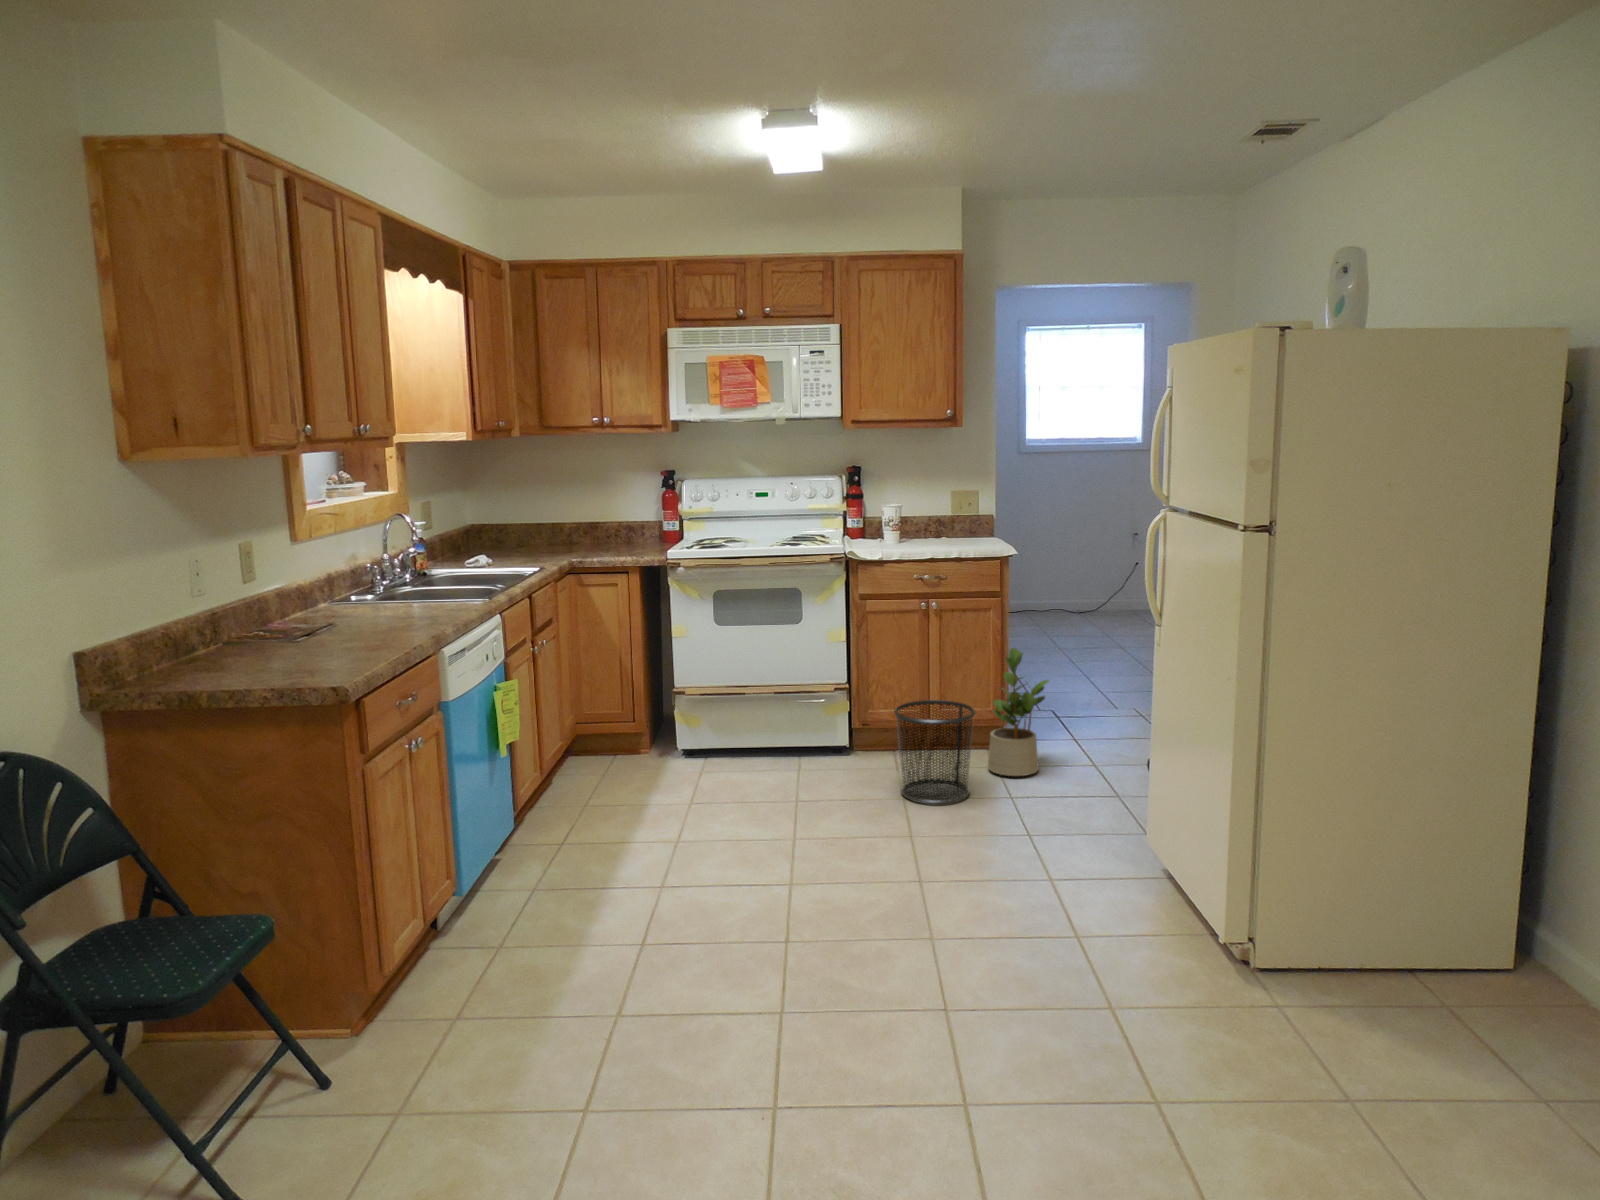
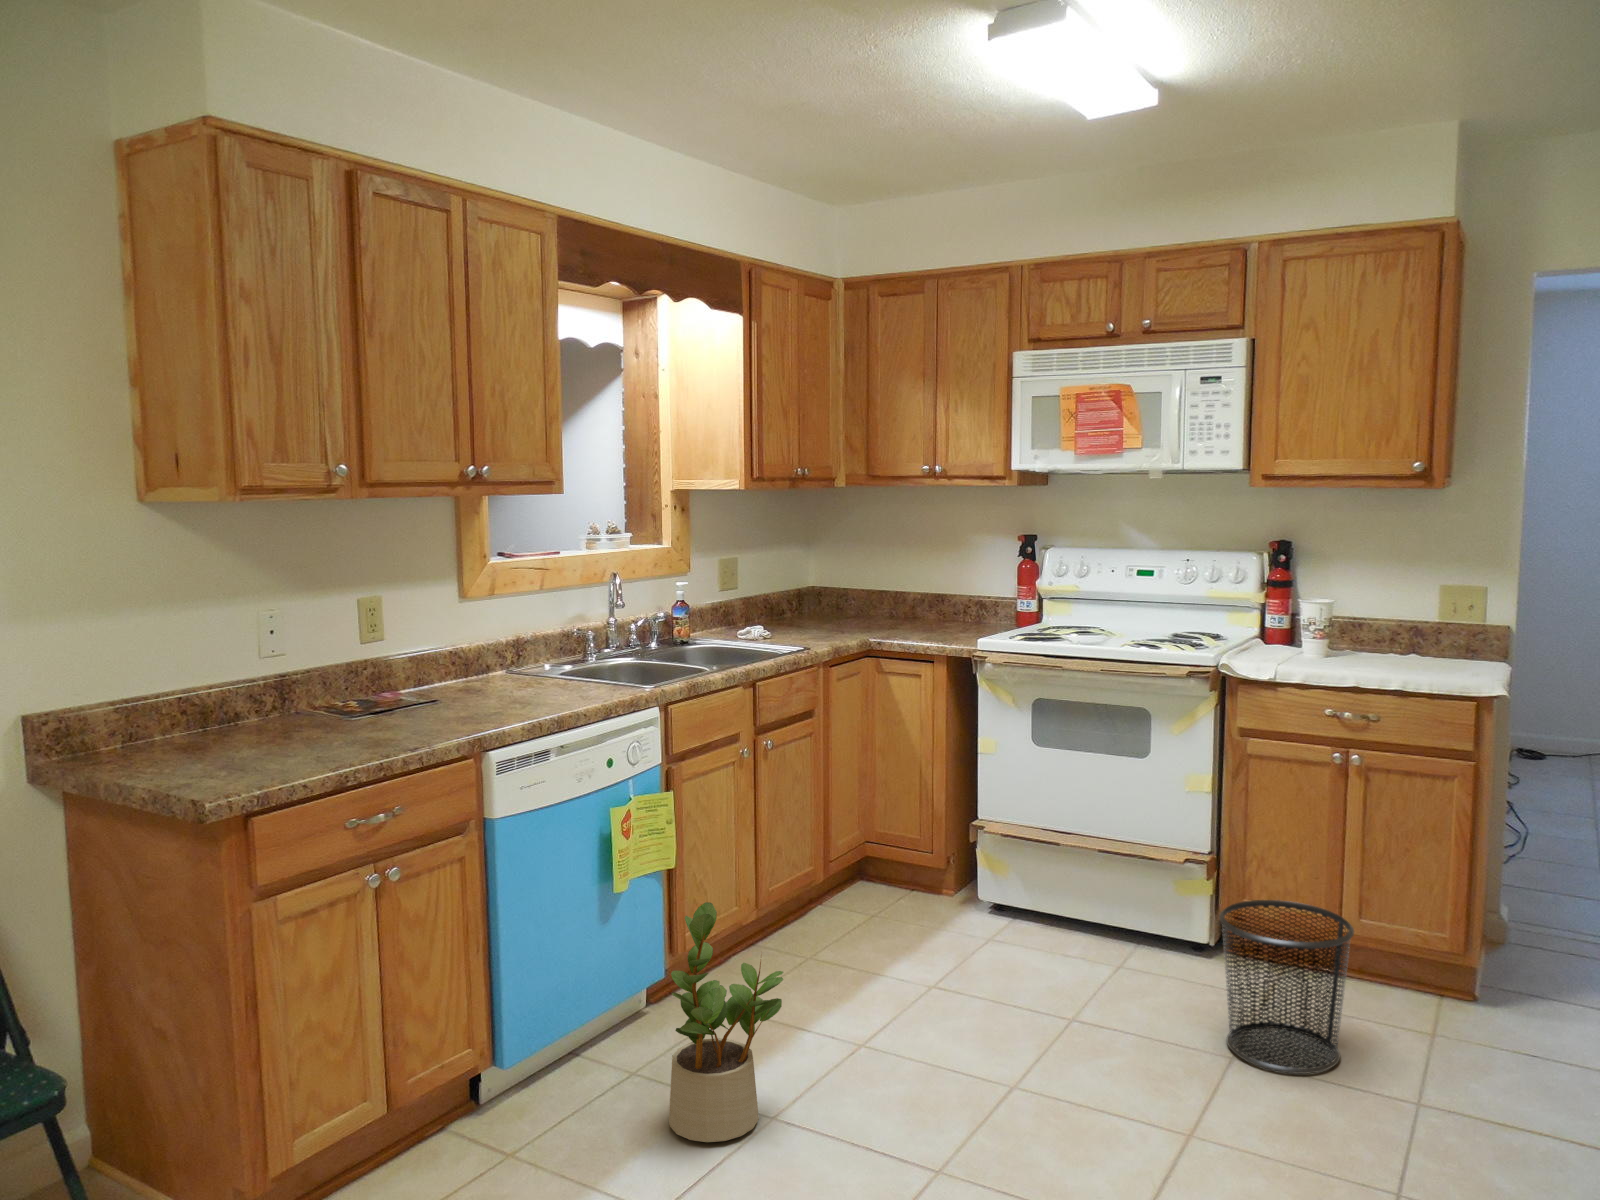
potted plant: present [988,648,1049,776] -> present [669,902,783,1142]

